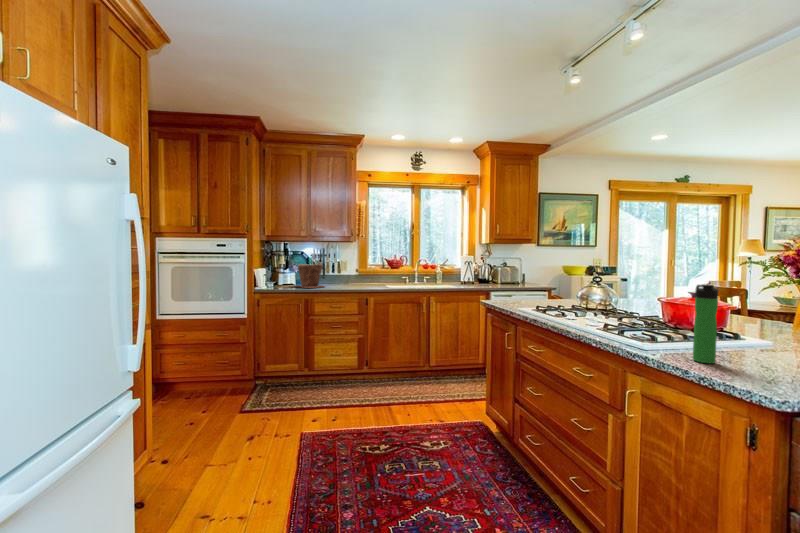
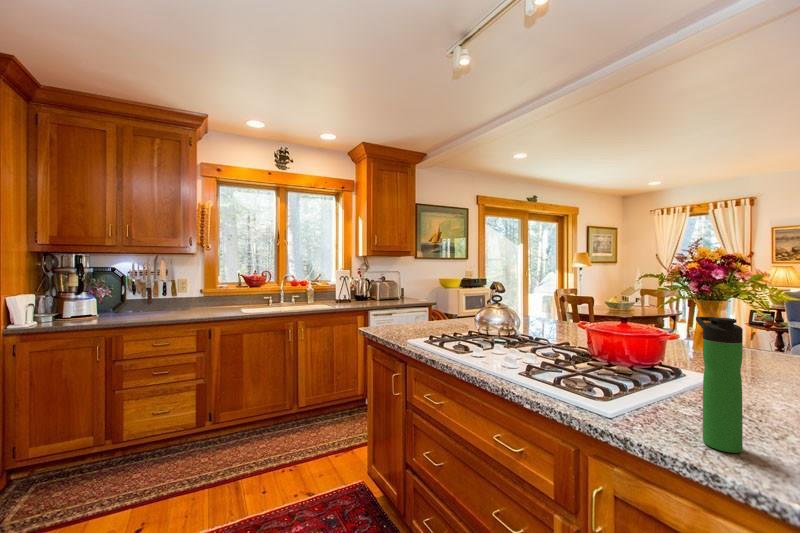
plant pot: present [298,264,323,288] -> none [94,285,147,320]

